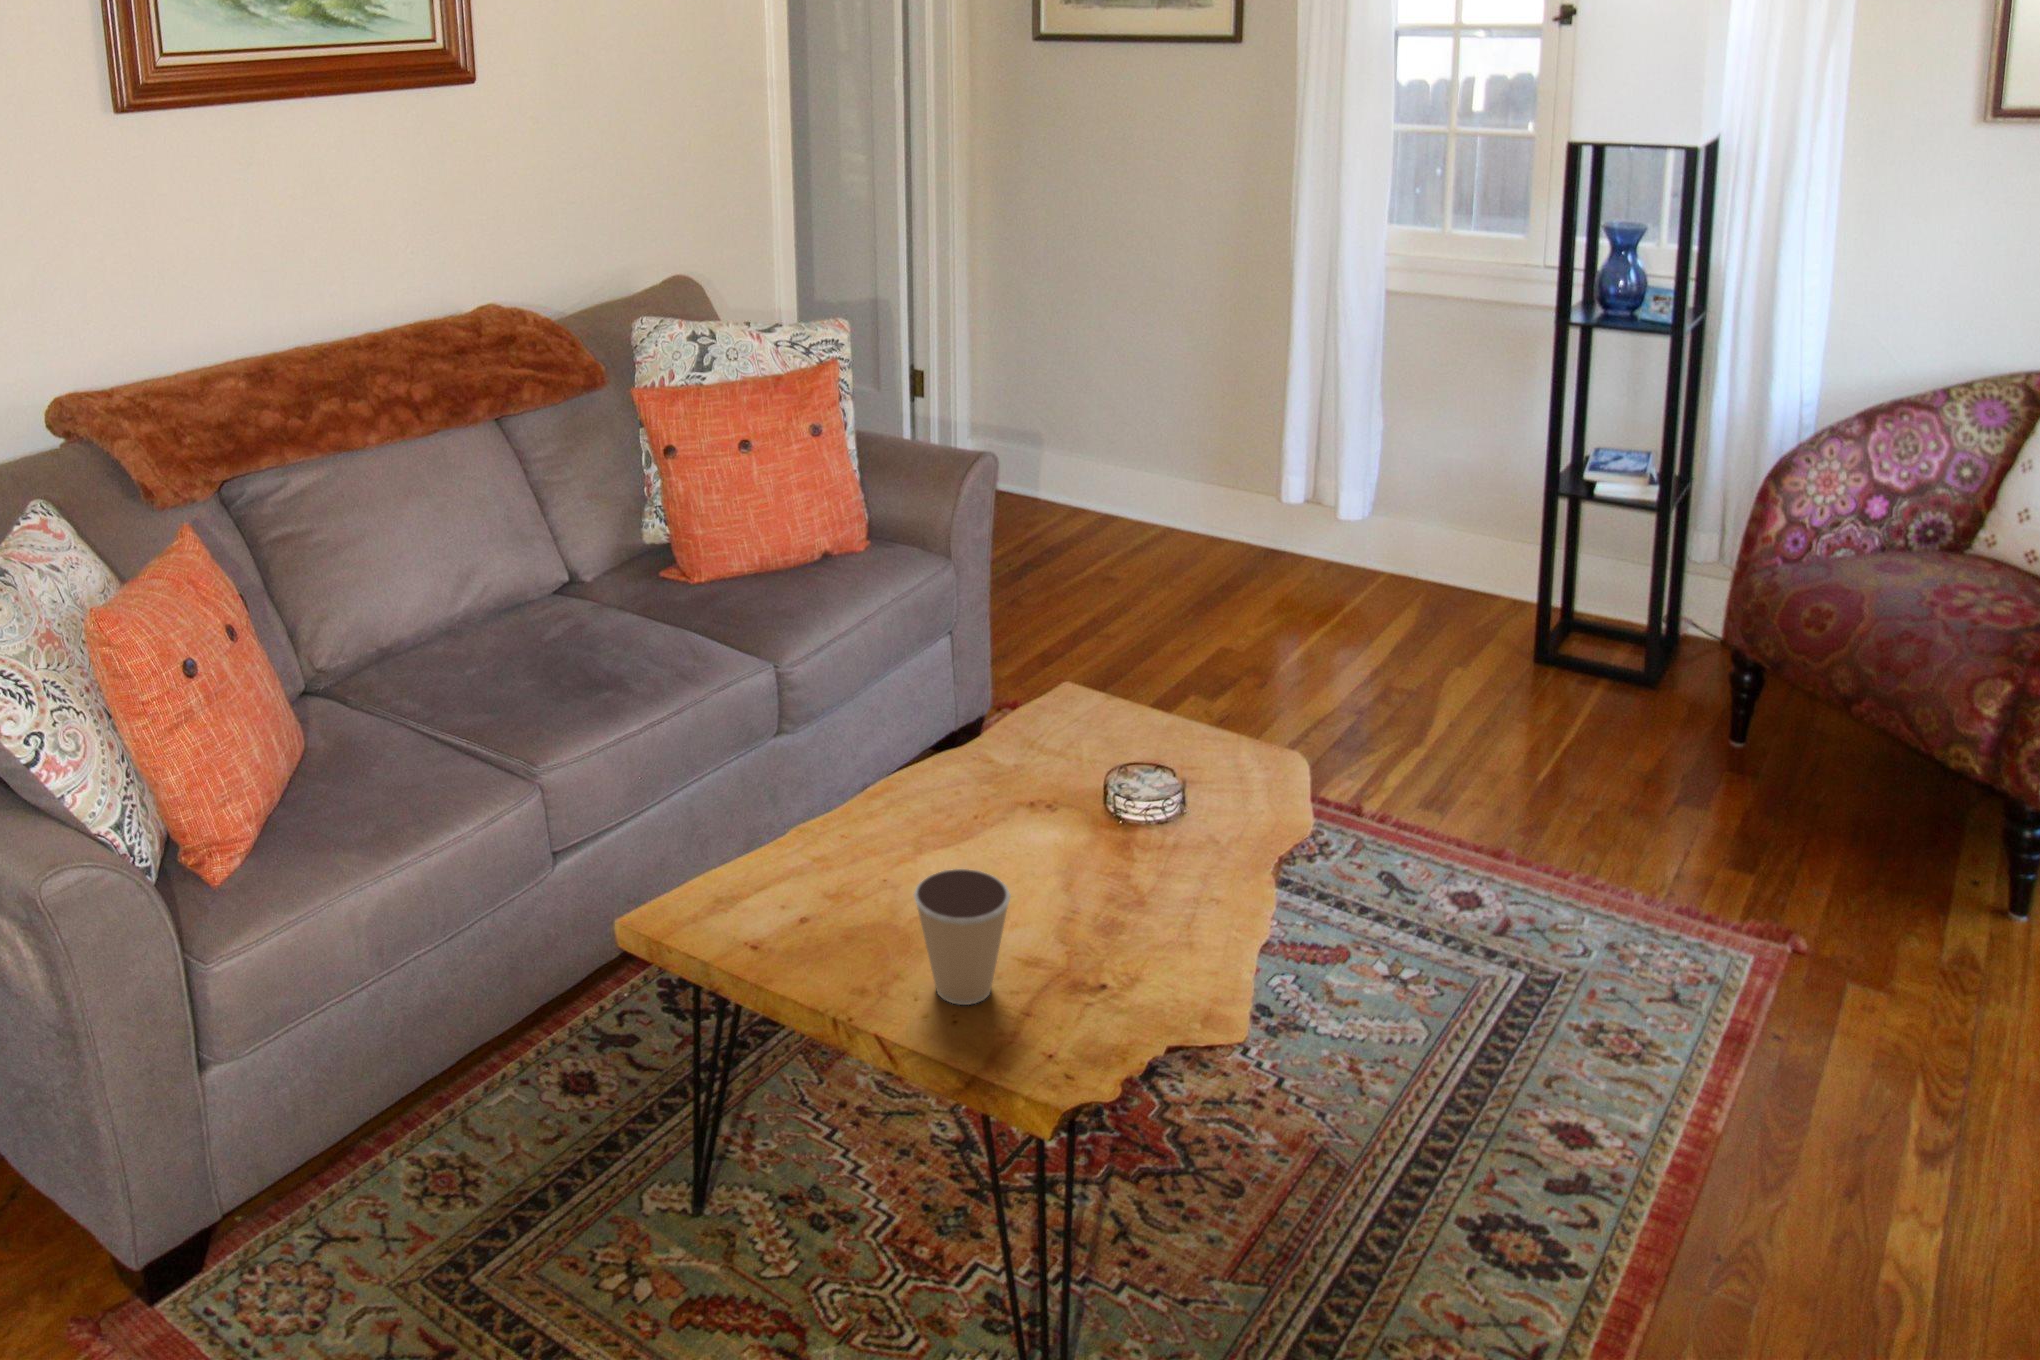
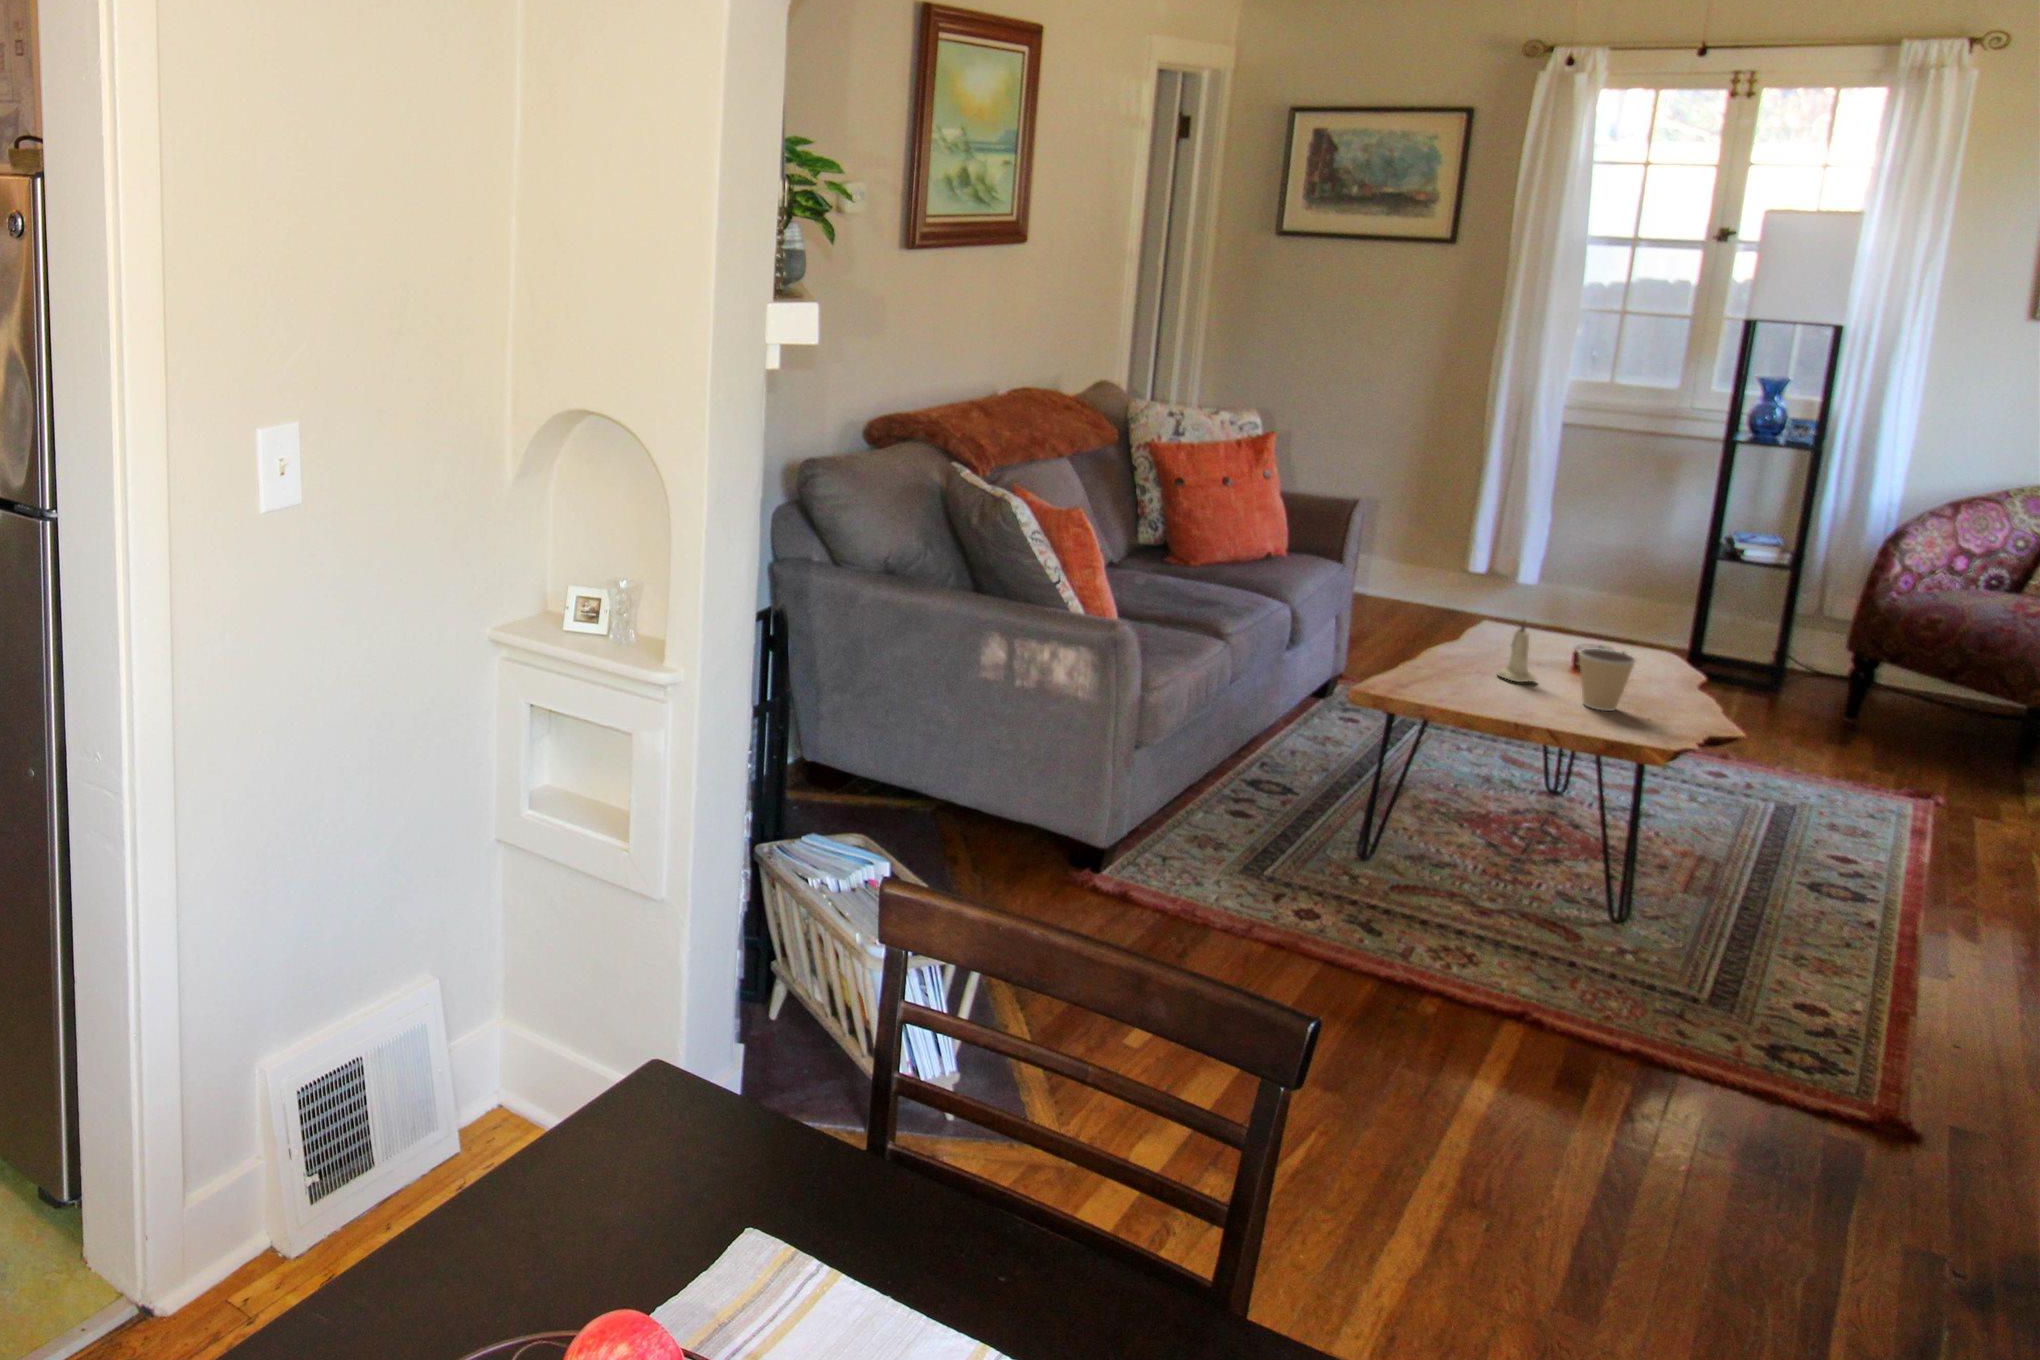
candle: none [857,788,919,912] -> present [1497,622,1537,682]

